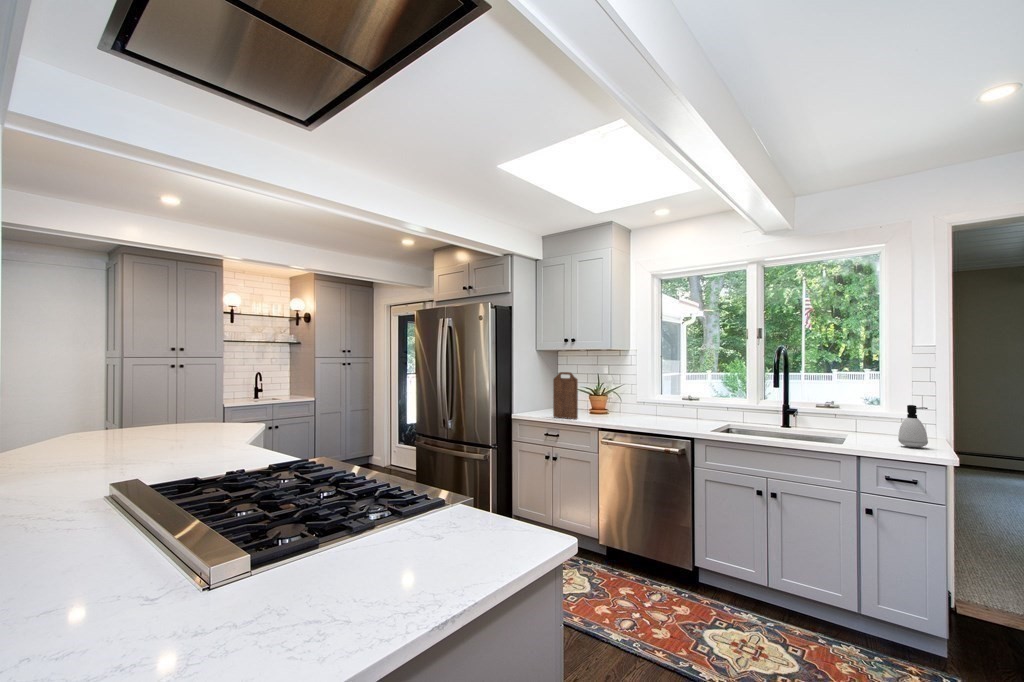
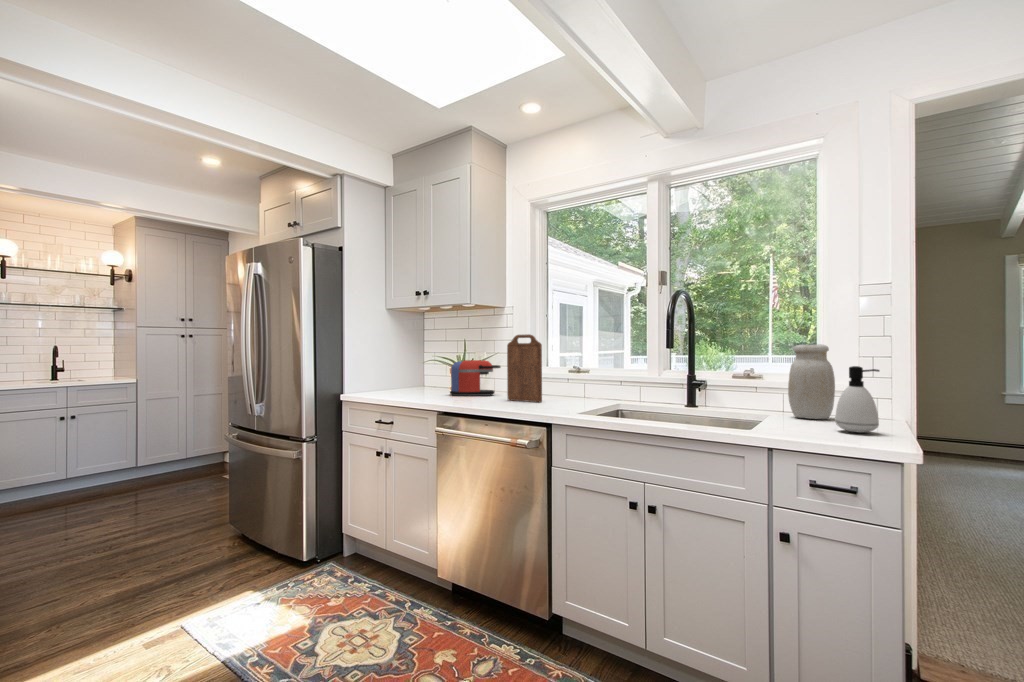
cutting board: present [553,372,578,419] -> present [507,334,542,402]
jar: none [861,387,895,439] -> present [788,344,835,419]
coffee maker: none [594,390,631,417] -> present [450,360,500,396]

